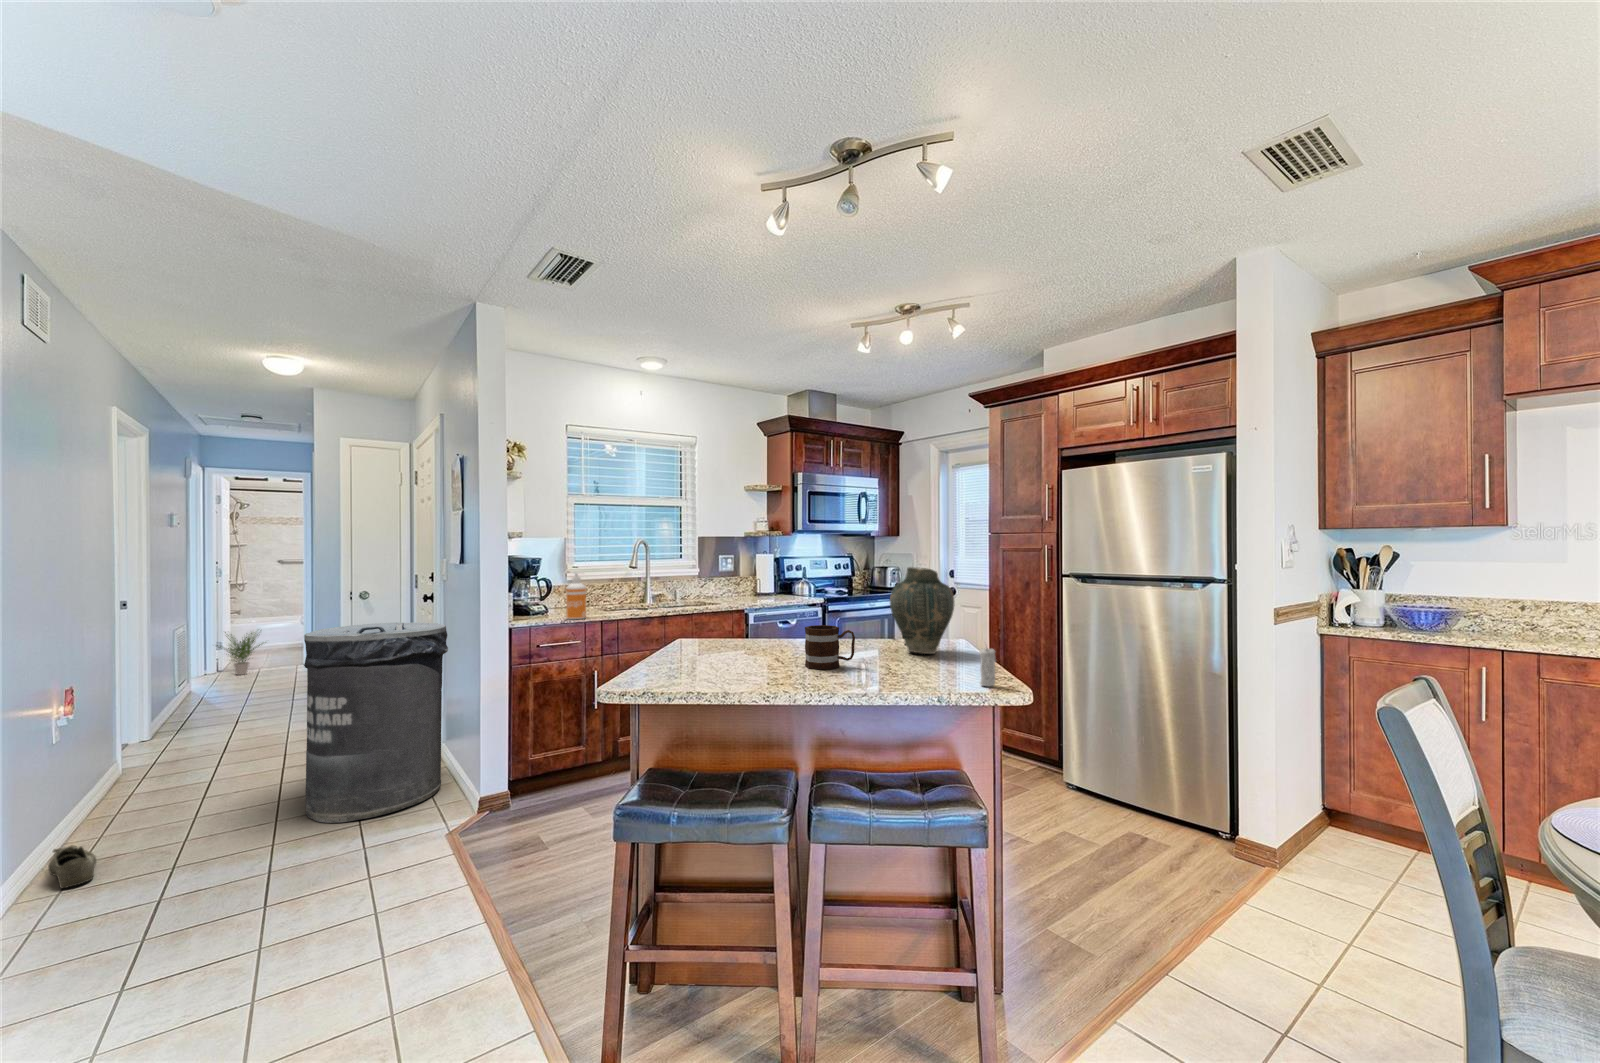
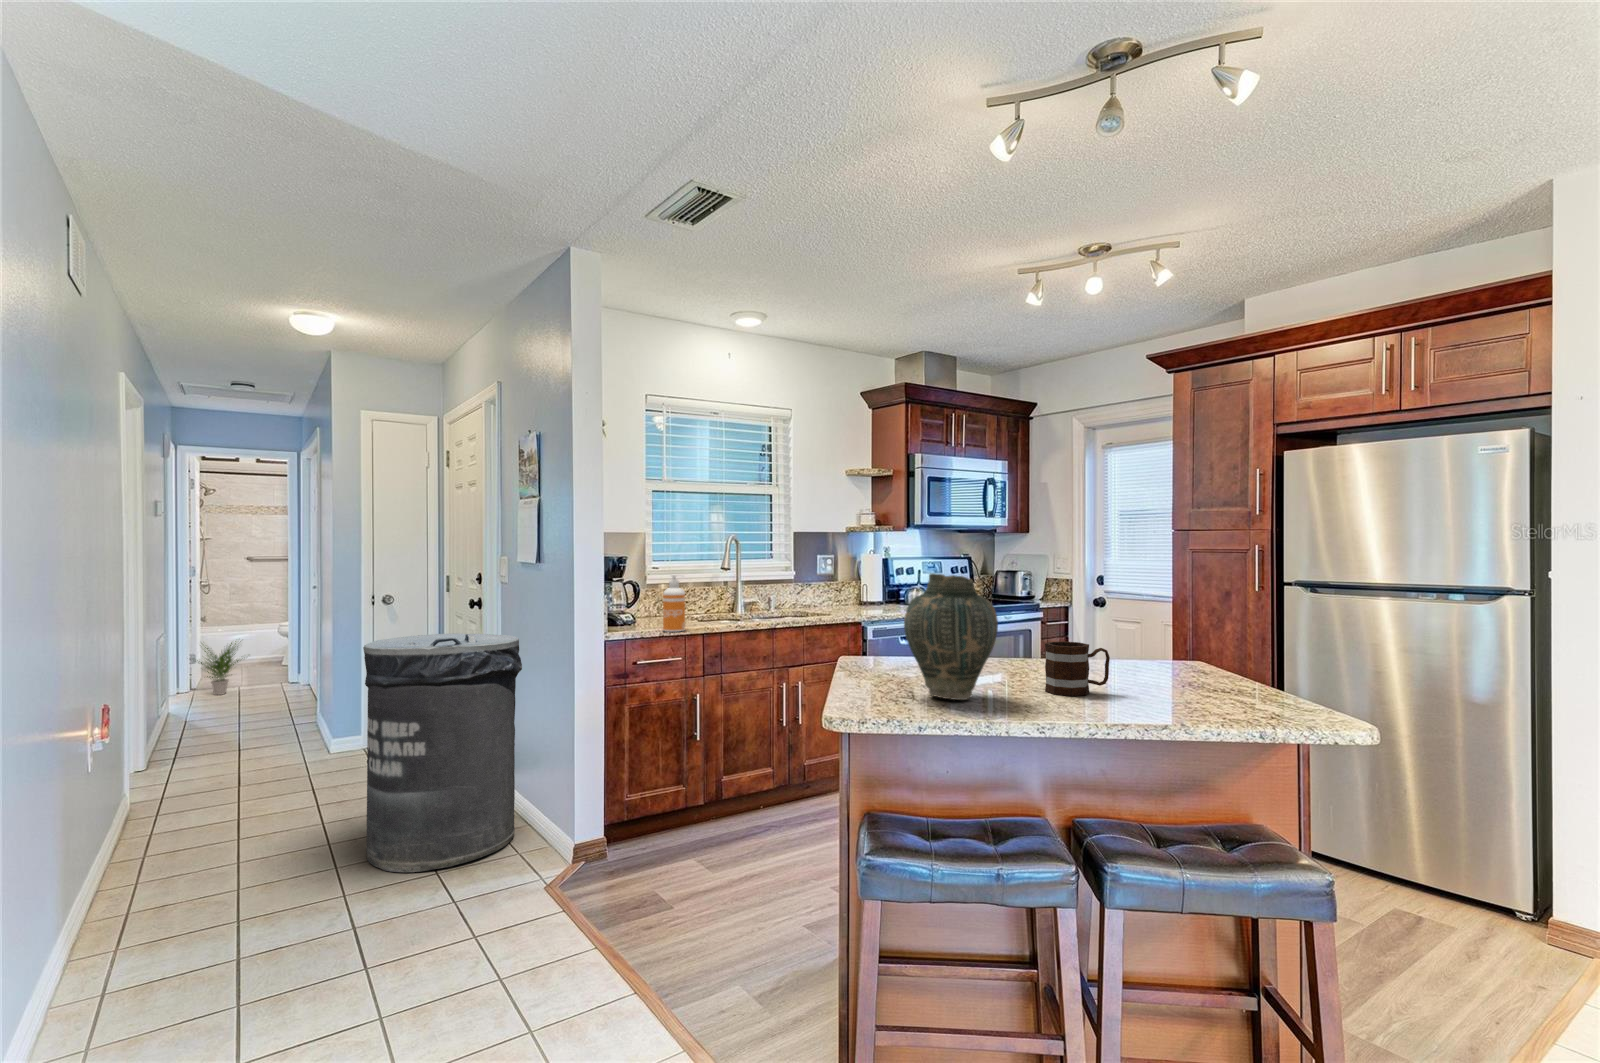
vase: present [890,567,954,654] -> present [904,573,998,700]
candle: present [980,648,996,686] -> none [1295,663,1319,719]
shoe: present [48,845,96,888] -> none [99,892,155,942]

